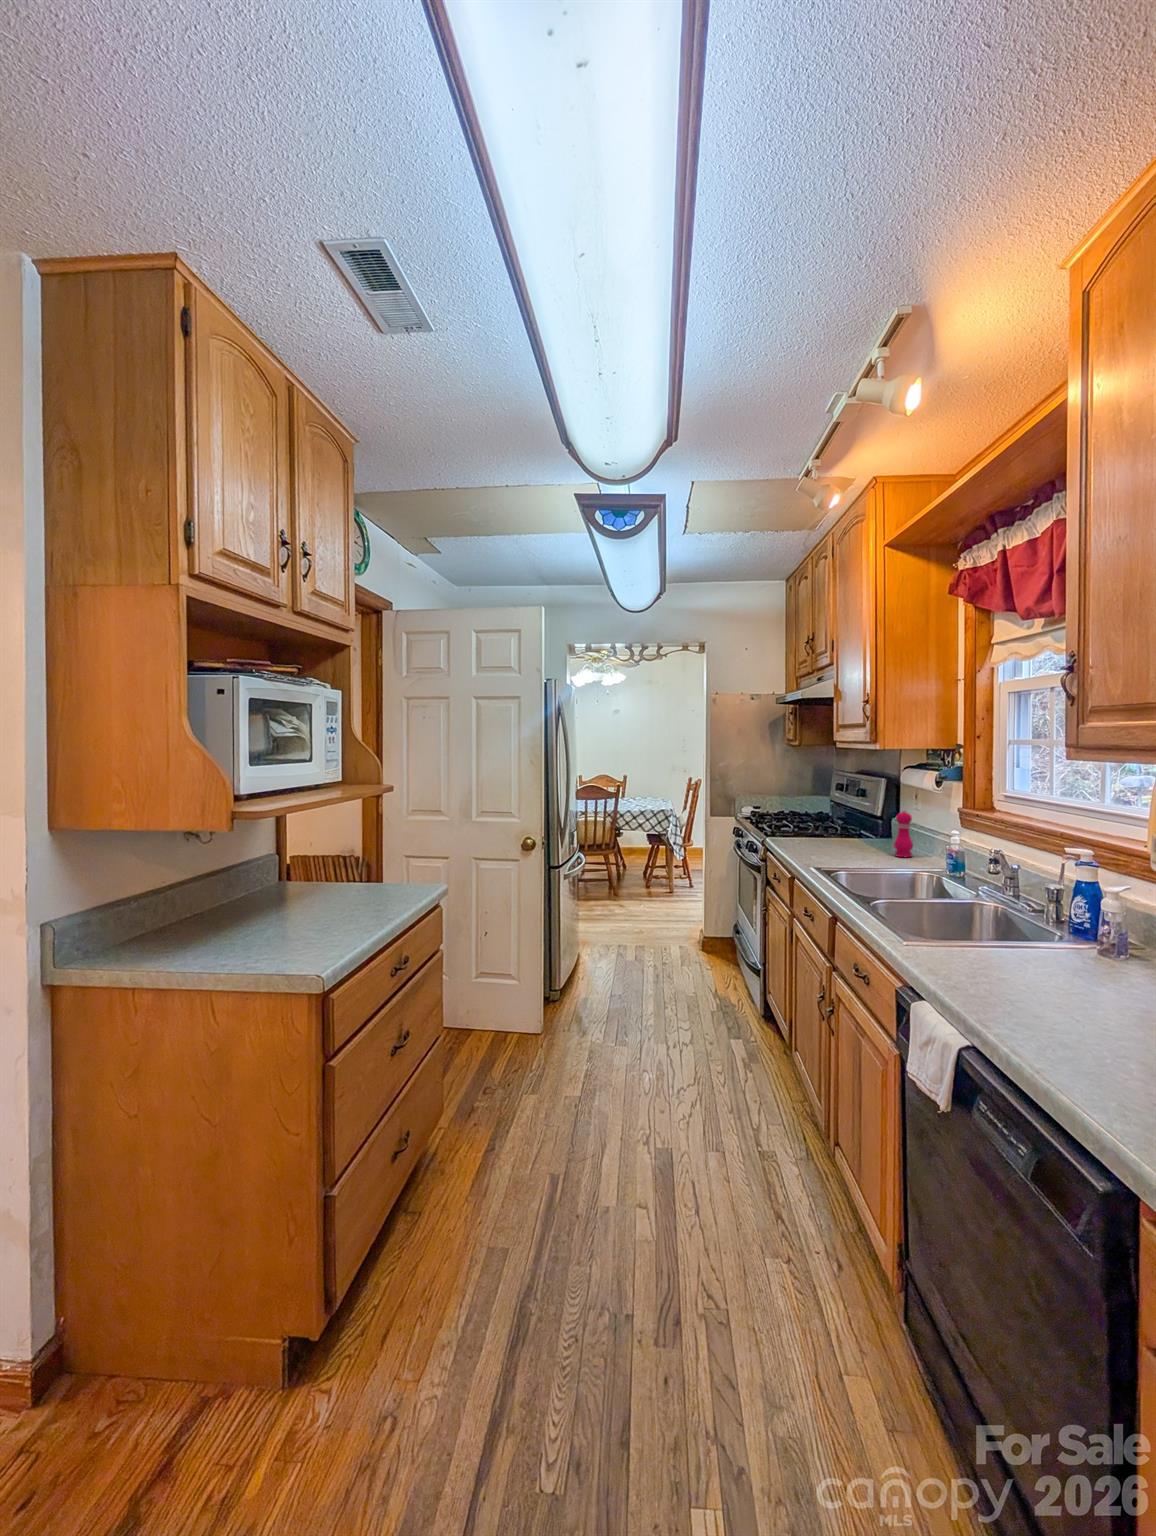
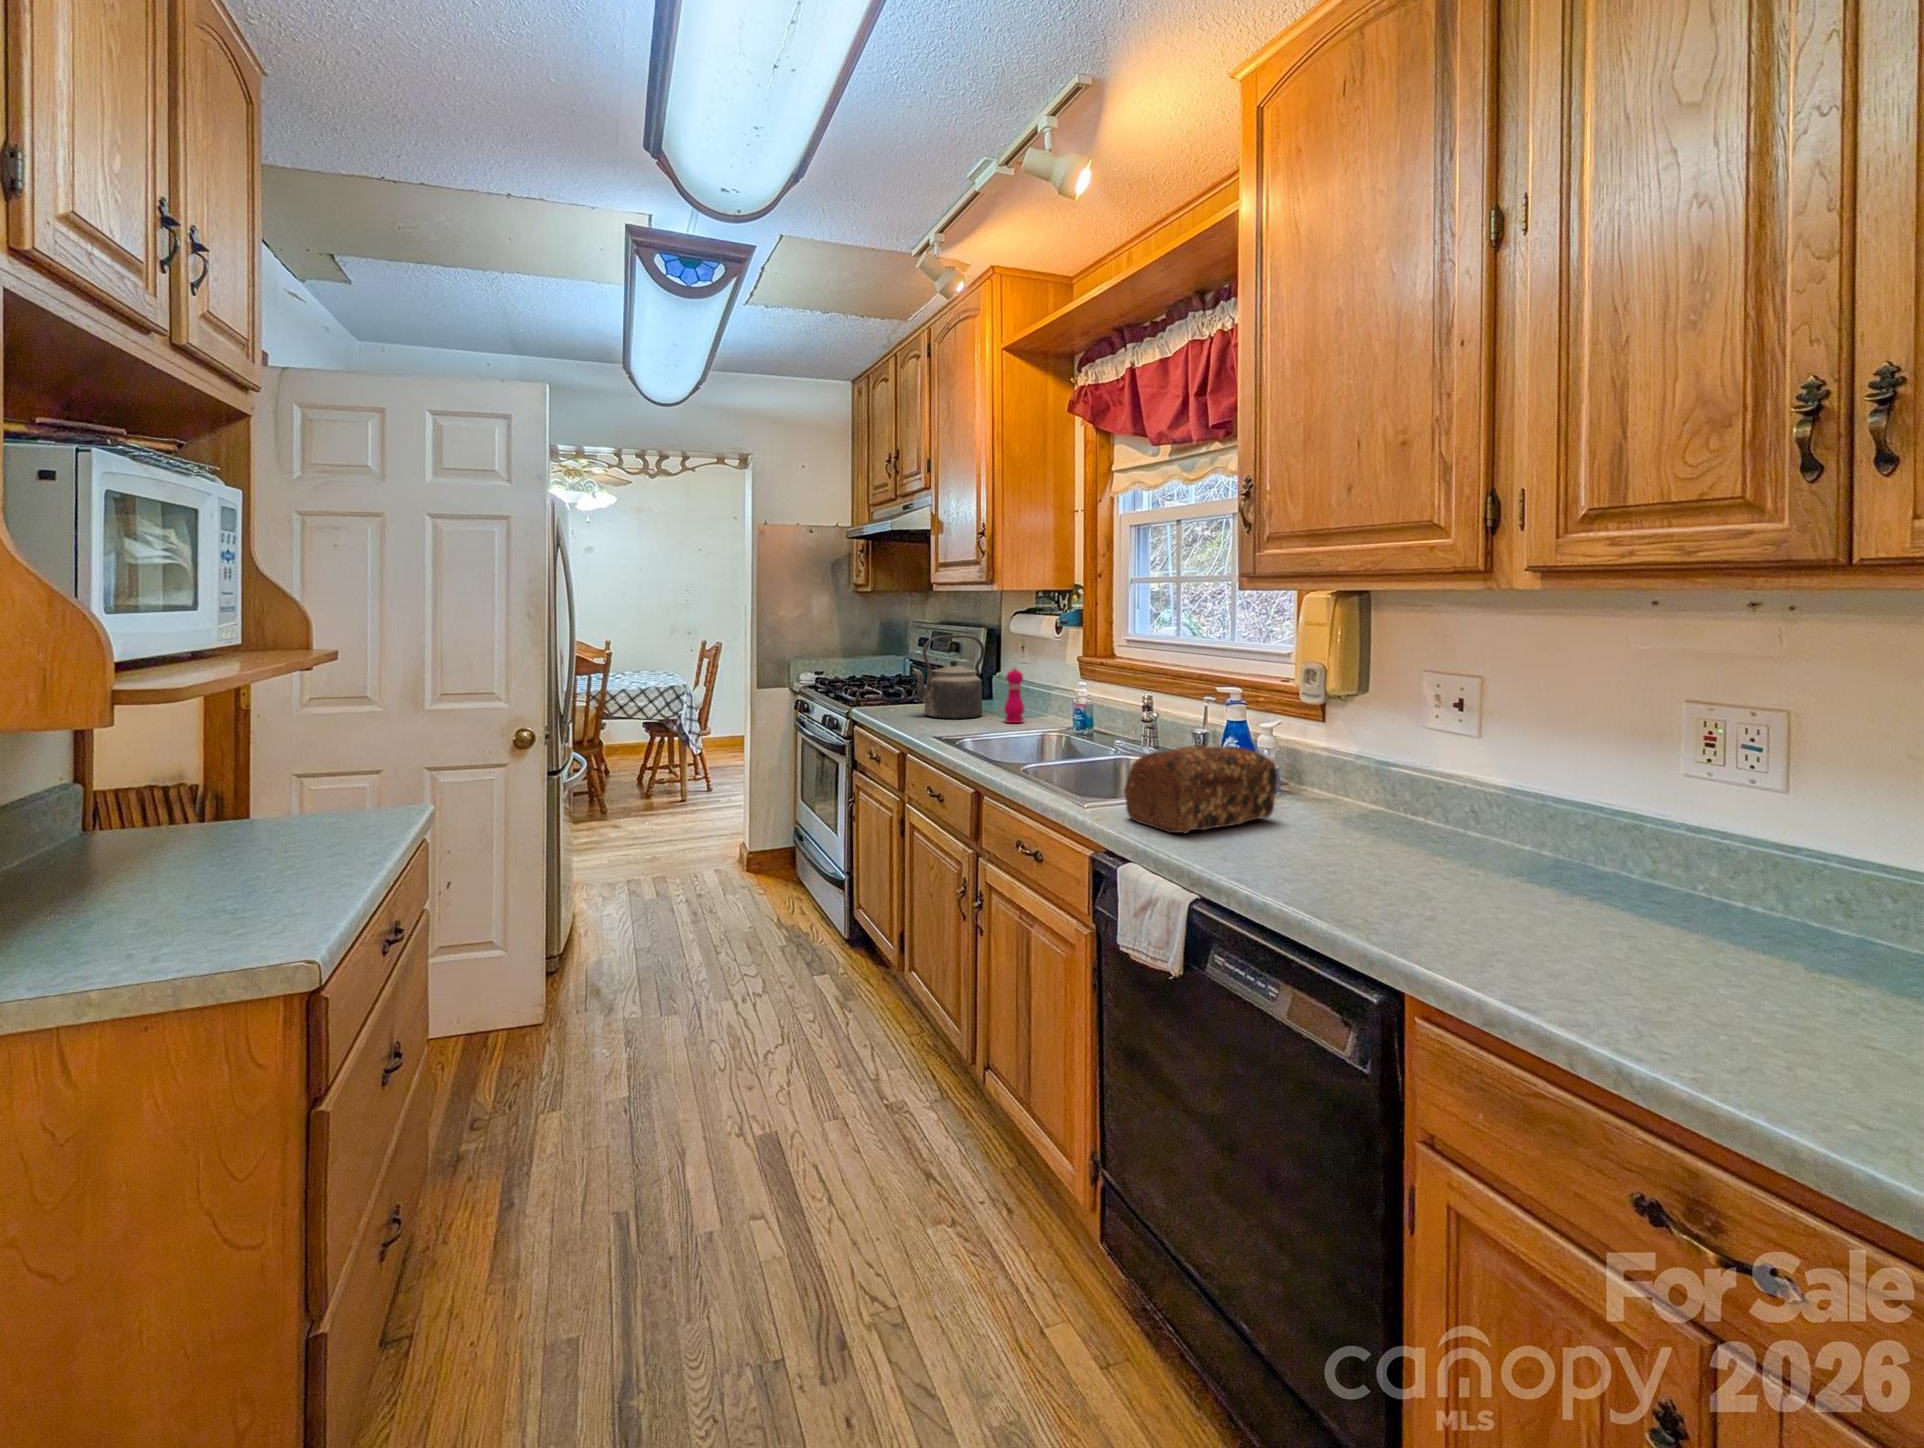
kettle: none [816,781,882,850] -> present [912,635,984,718]
bread loaf: none [937,896,1100,975] -> present [1124,745,1277,833]

